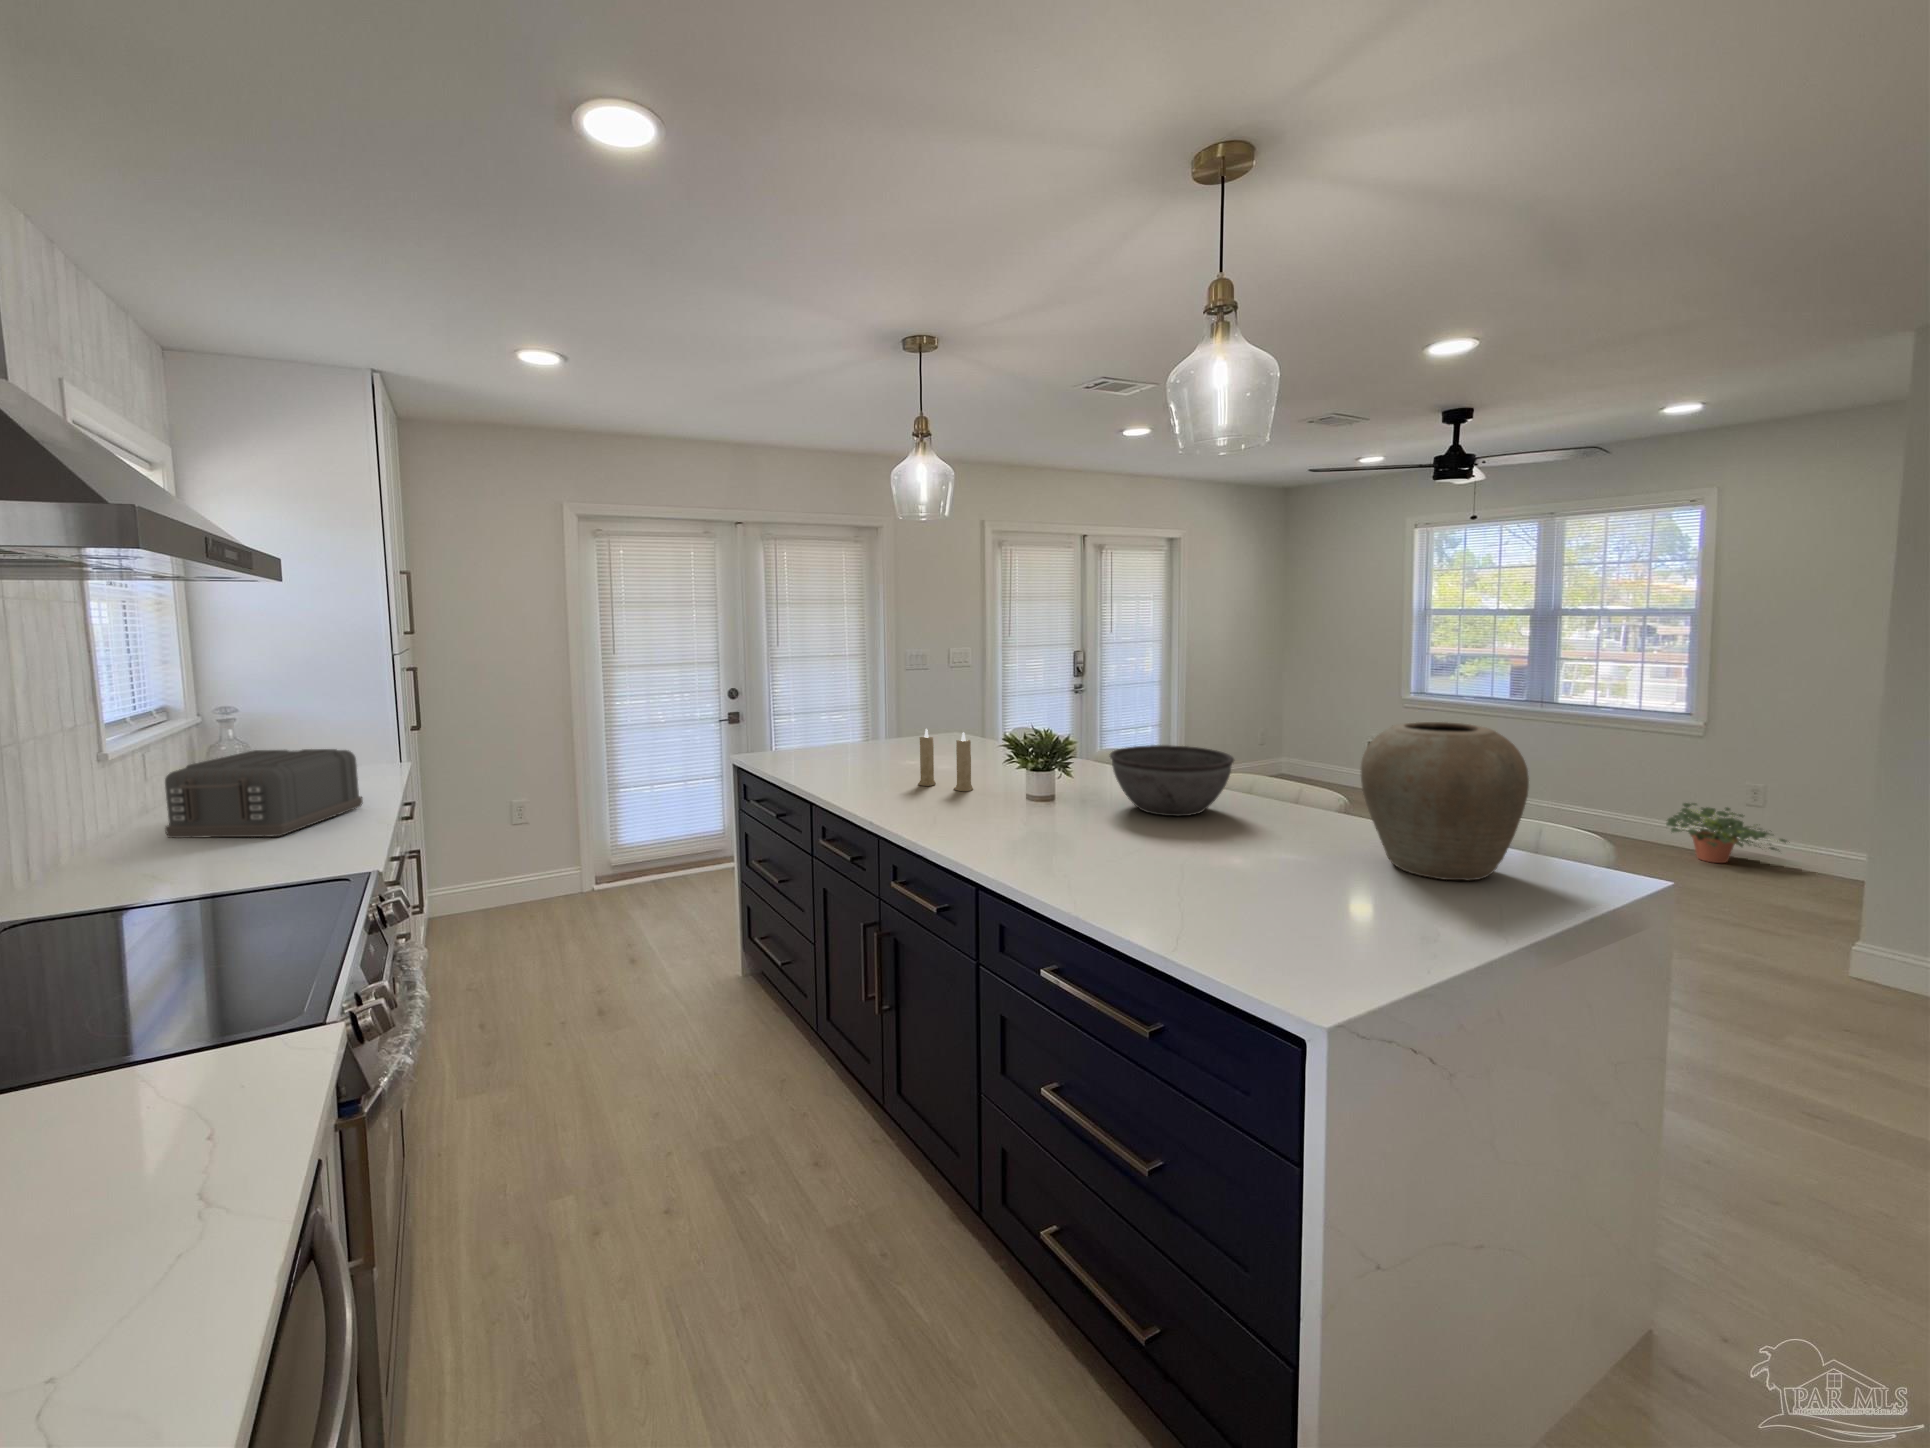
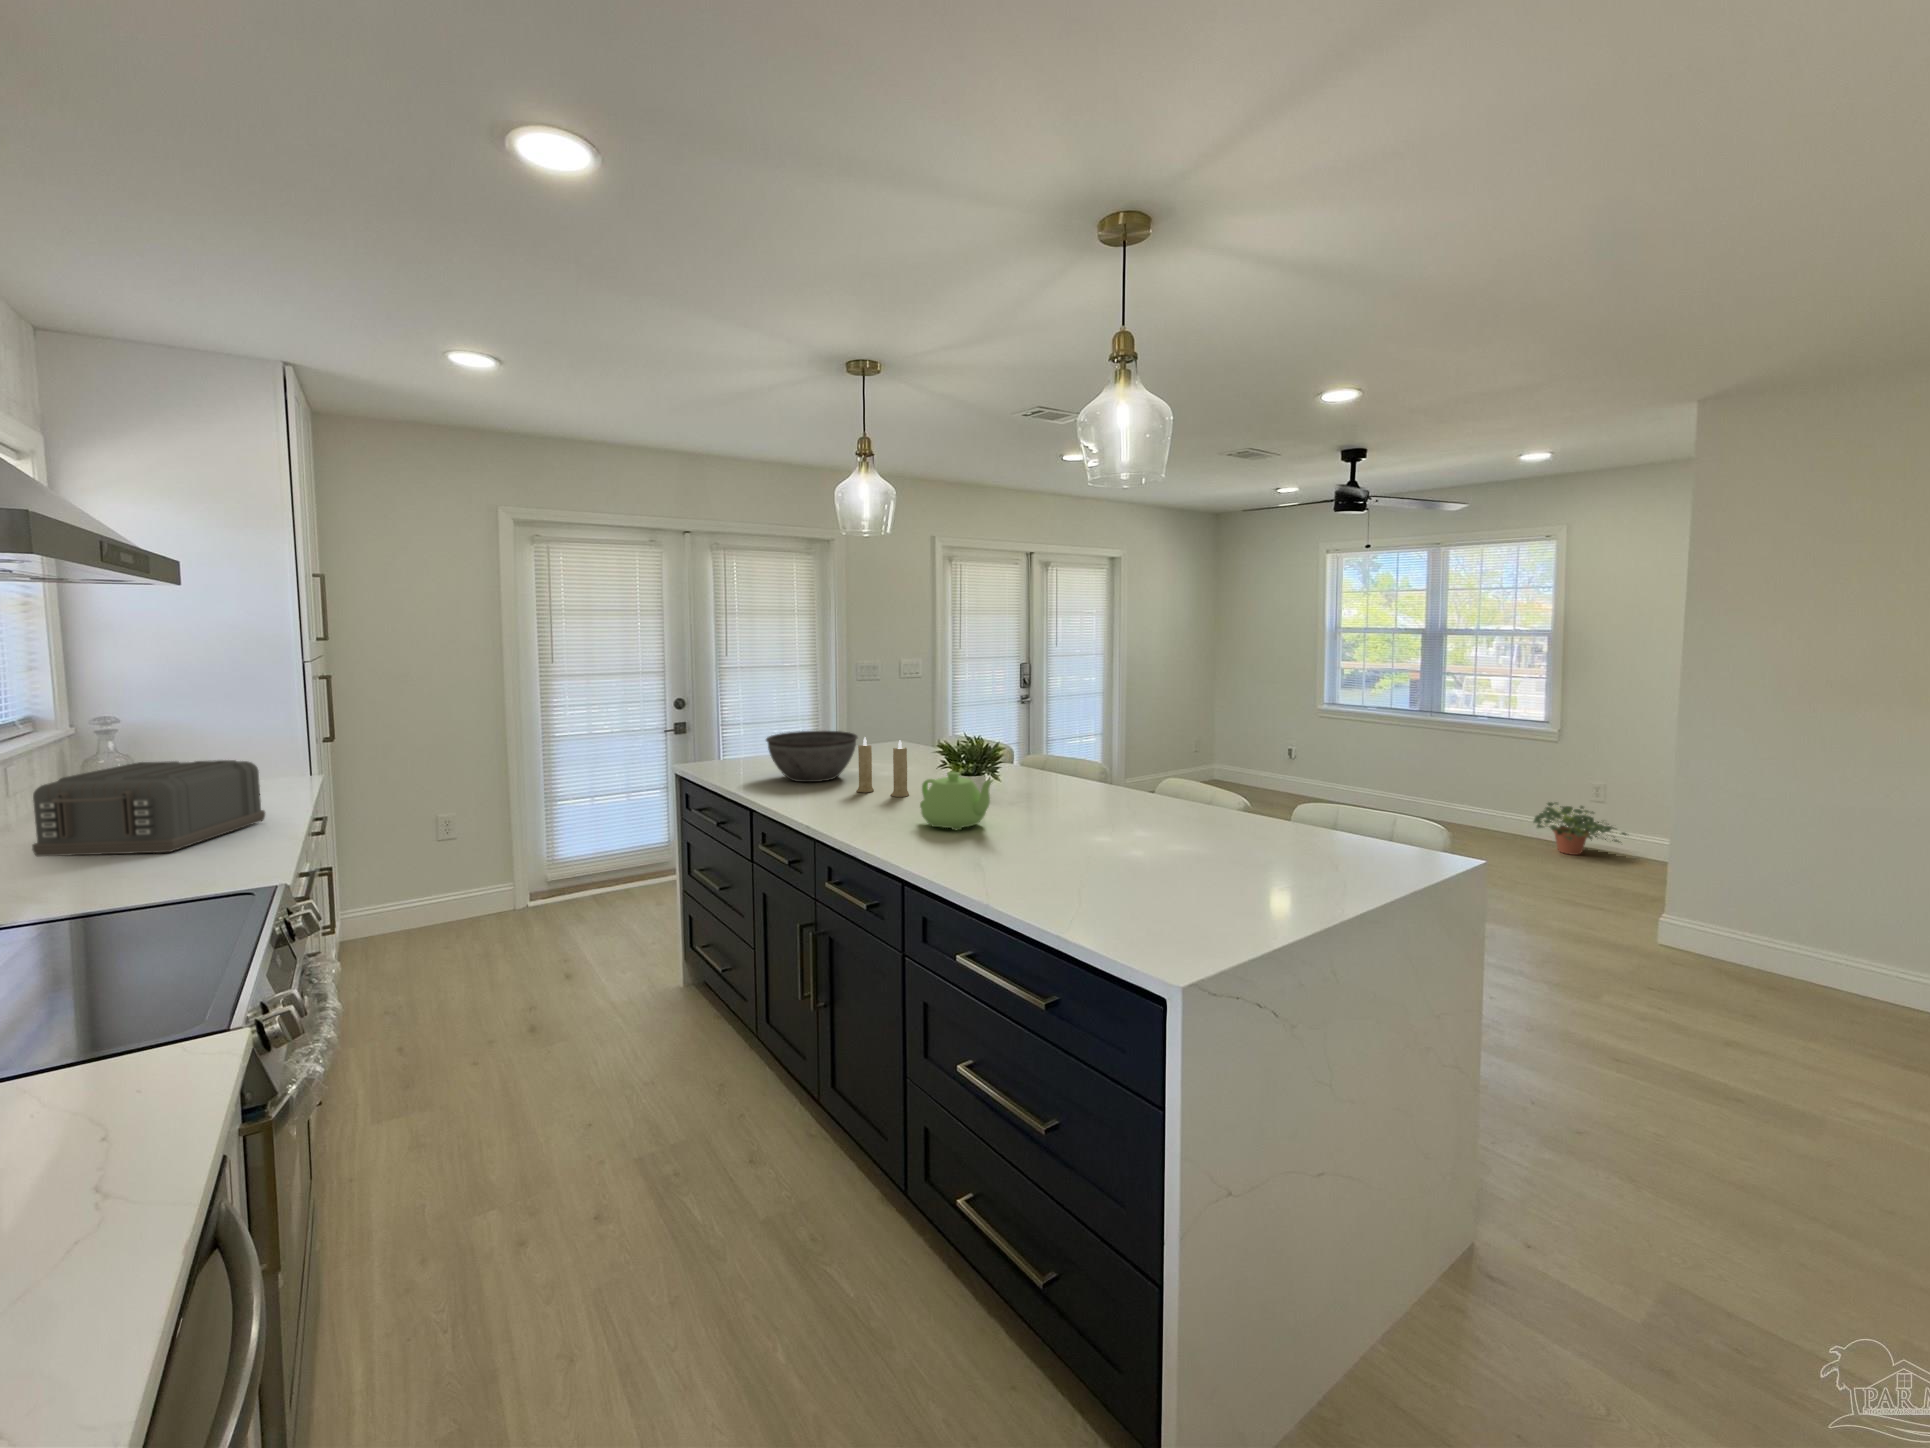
vase: present [1361,722,1529,880] -> none [1245,728,1377,865]
bowl: present [1110,745,1234,816] -> present [766,731,857,782]
teapot: none [988,767,1071,830] -> present [920,772,993,830]

